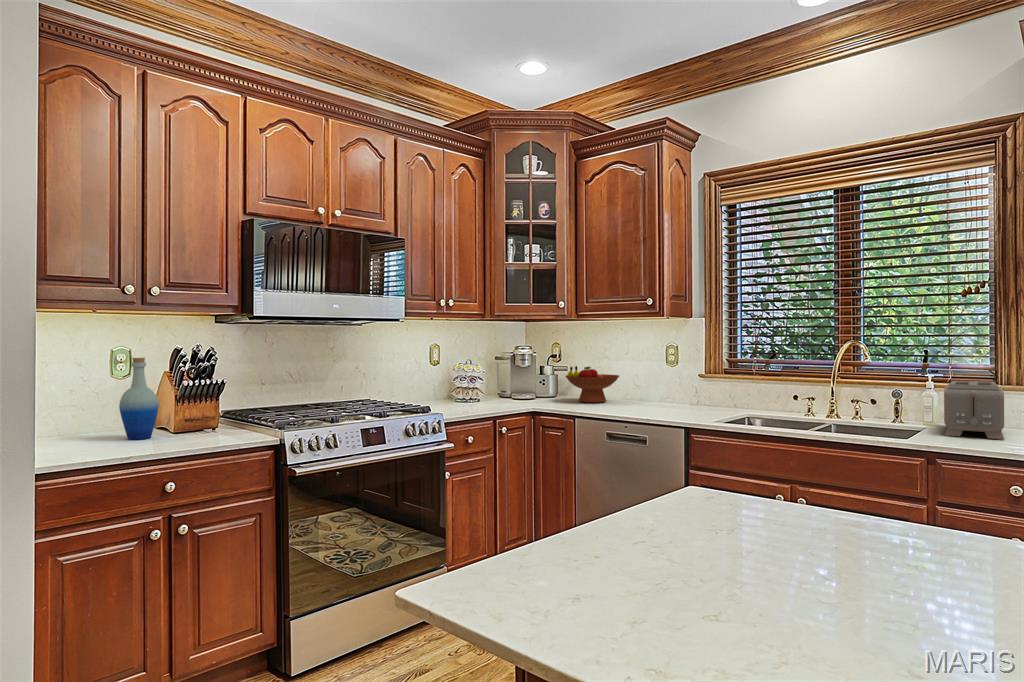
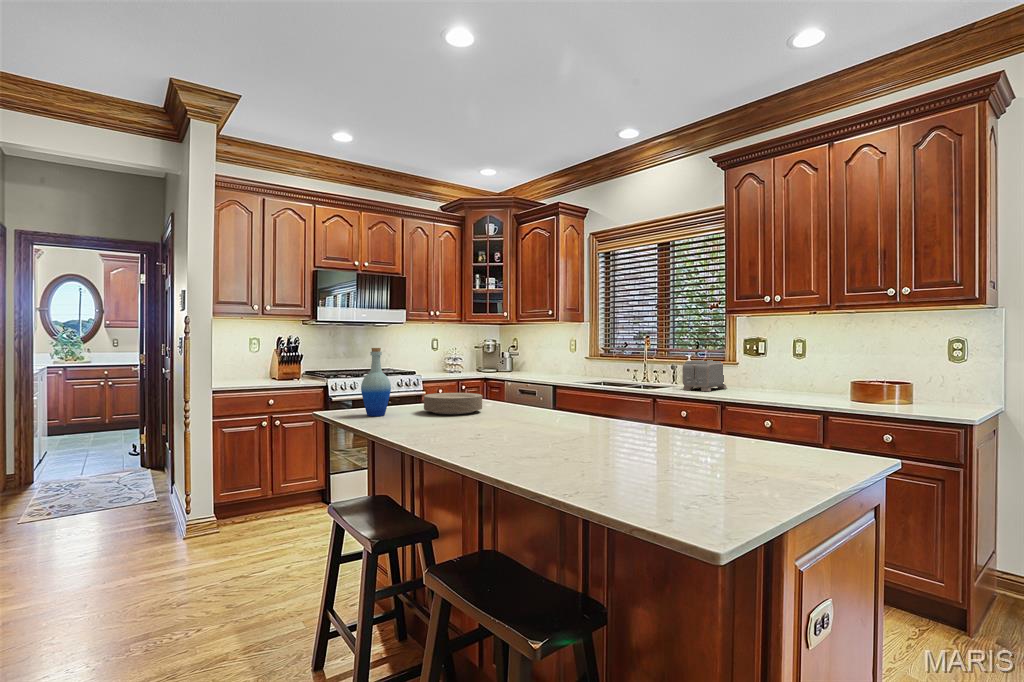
bottle: present [119,358,159,440] -> present [361,348,391,416]
fruit bowl: present [565,366,619,403] -> none [510,352,544,374]
plate: none [725,510,916,605] -> present [424,393,482,414]

